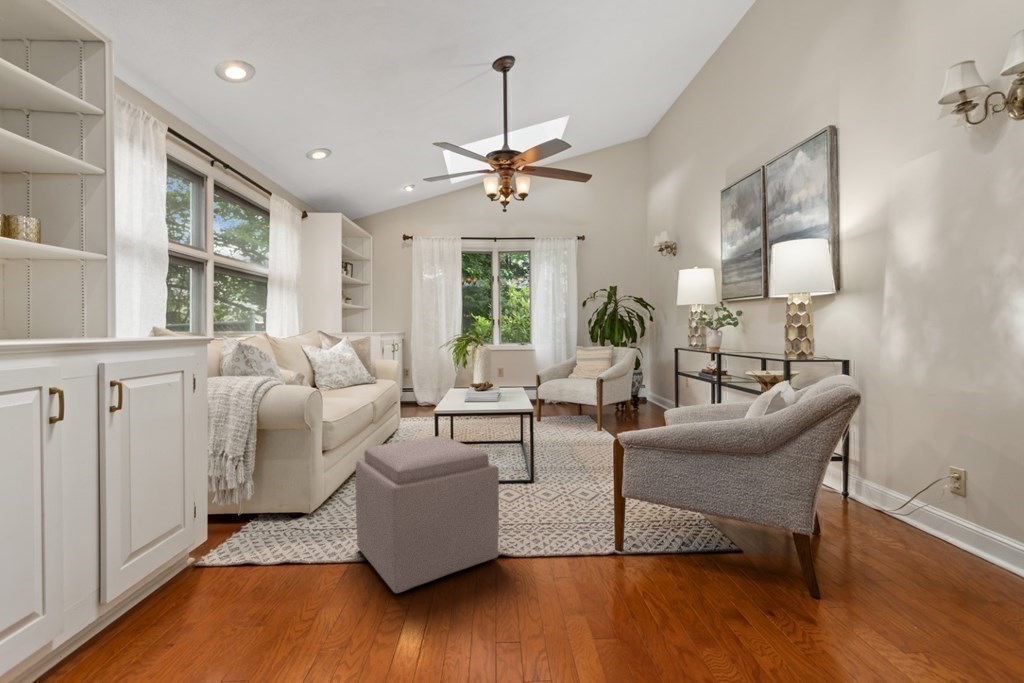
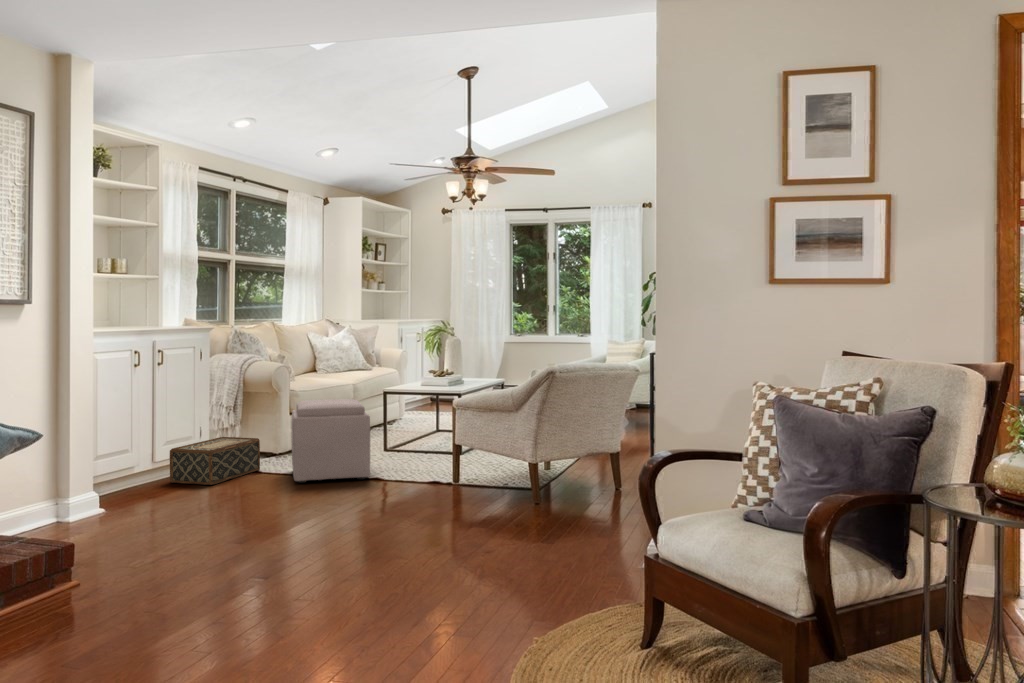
woven basket: none [139,508,301,640] -> present [170,437,260,485]

